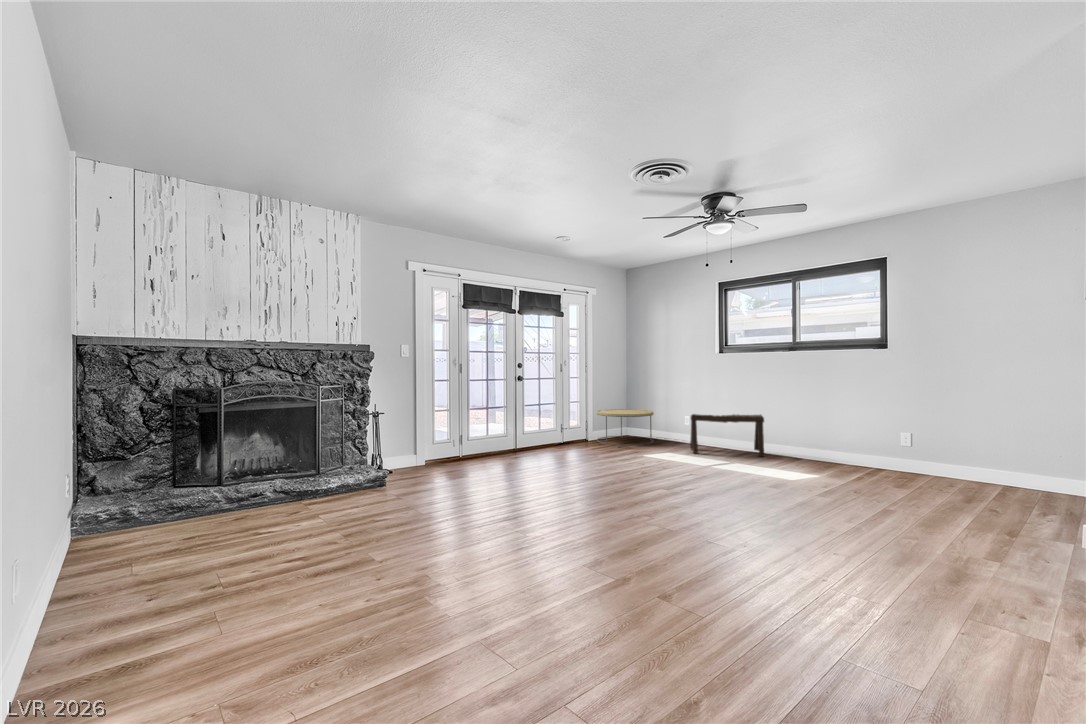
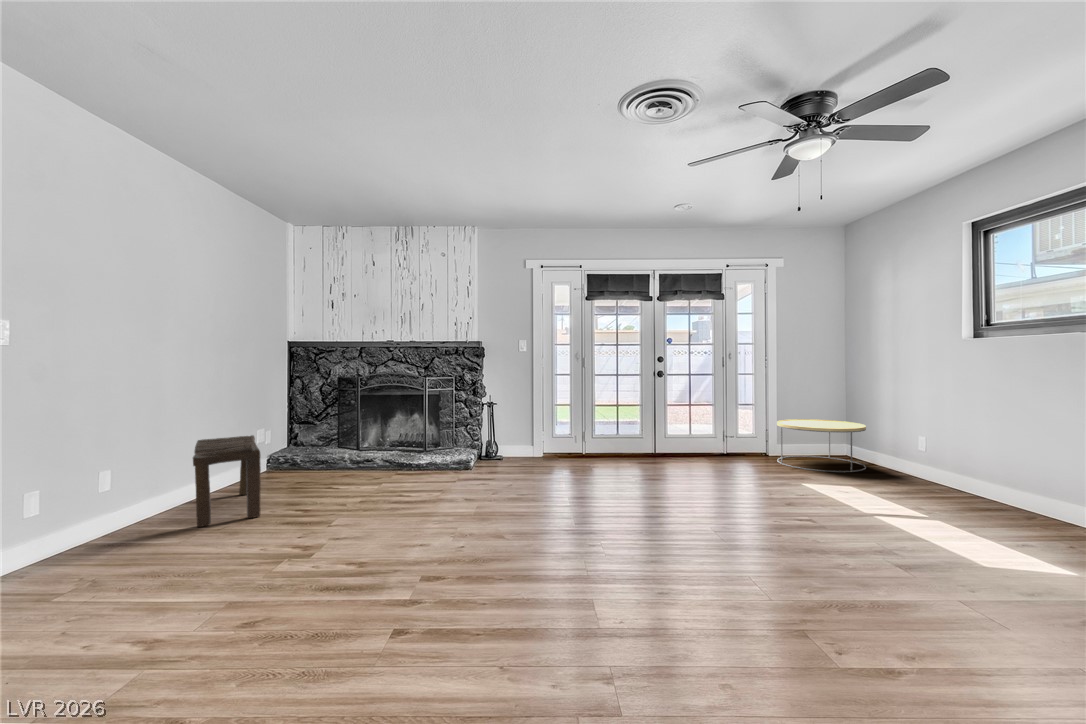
bench: present [690,414,764,457] -> present [193,435,261,527]

